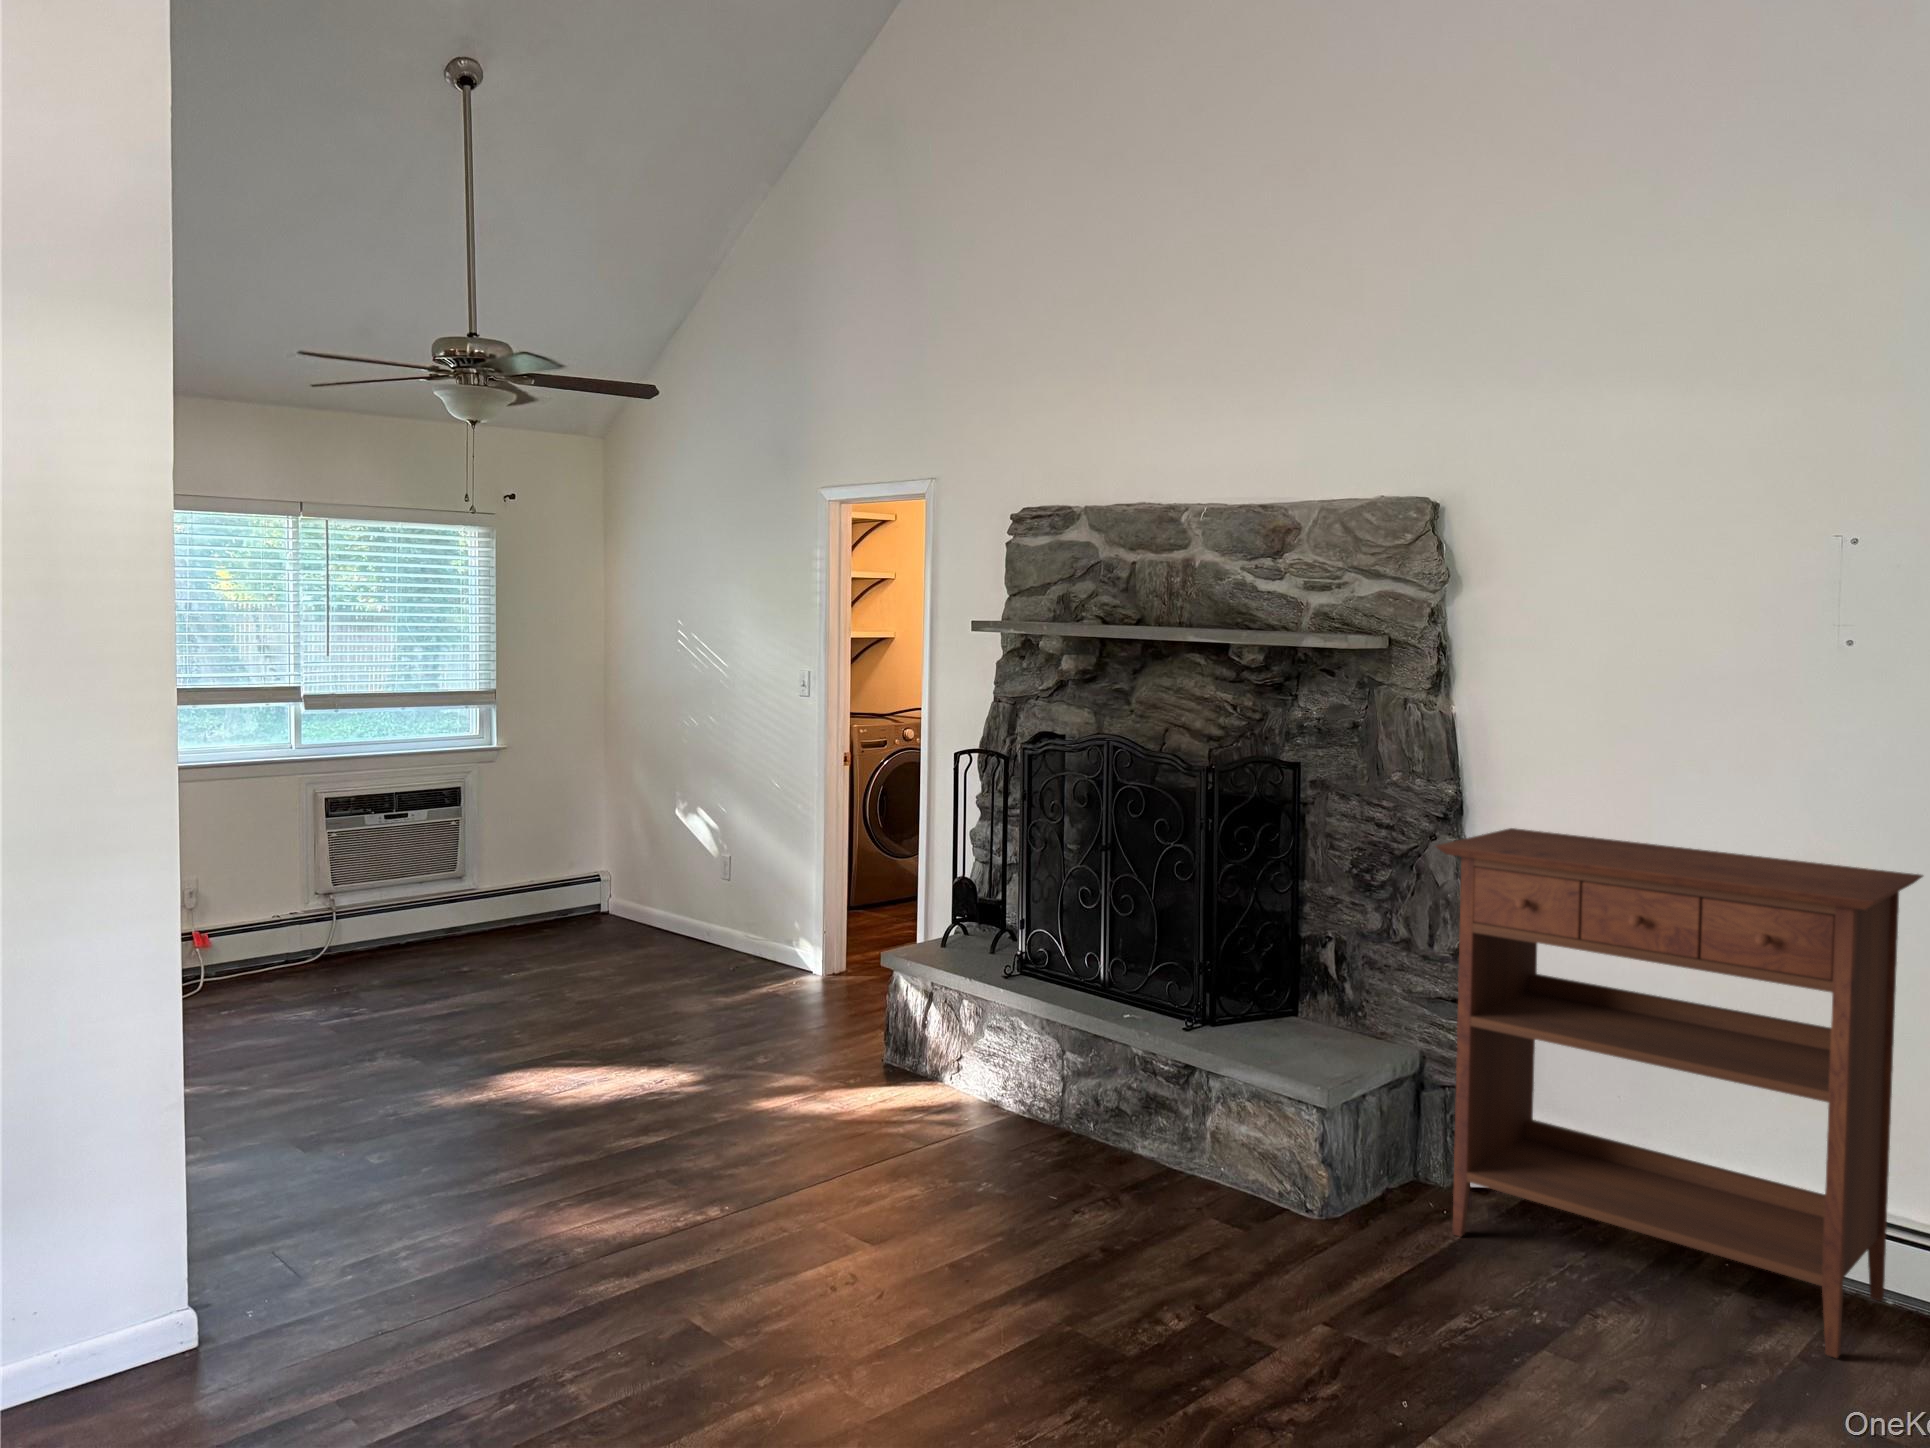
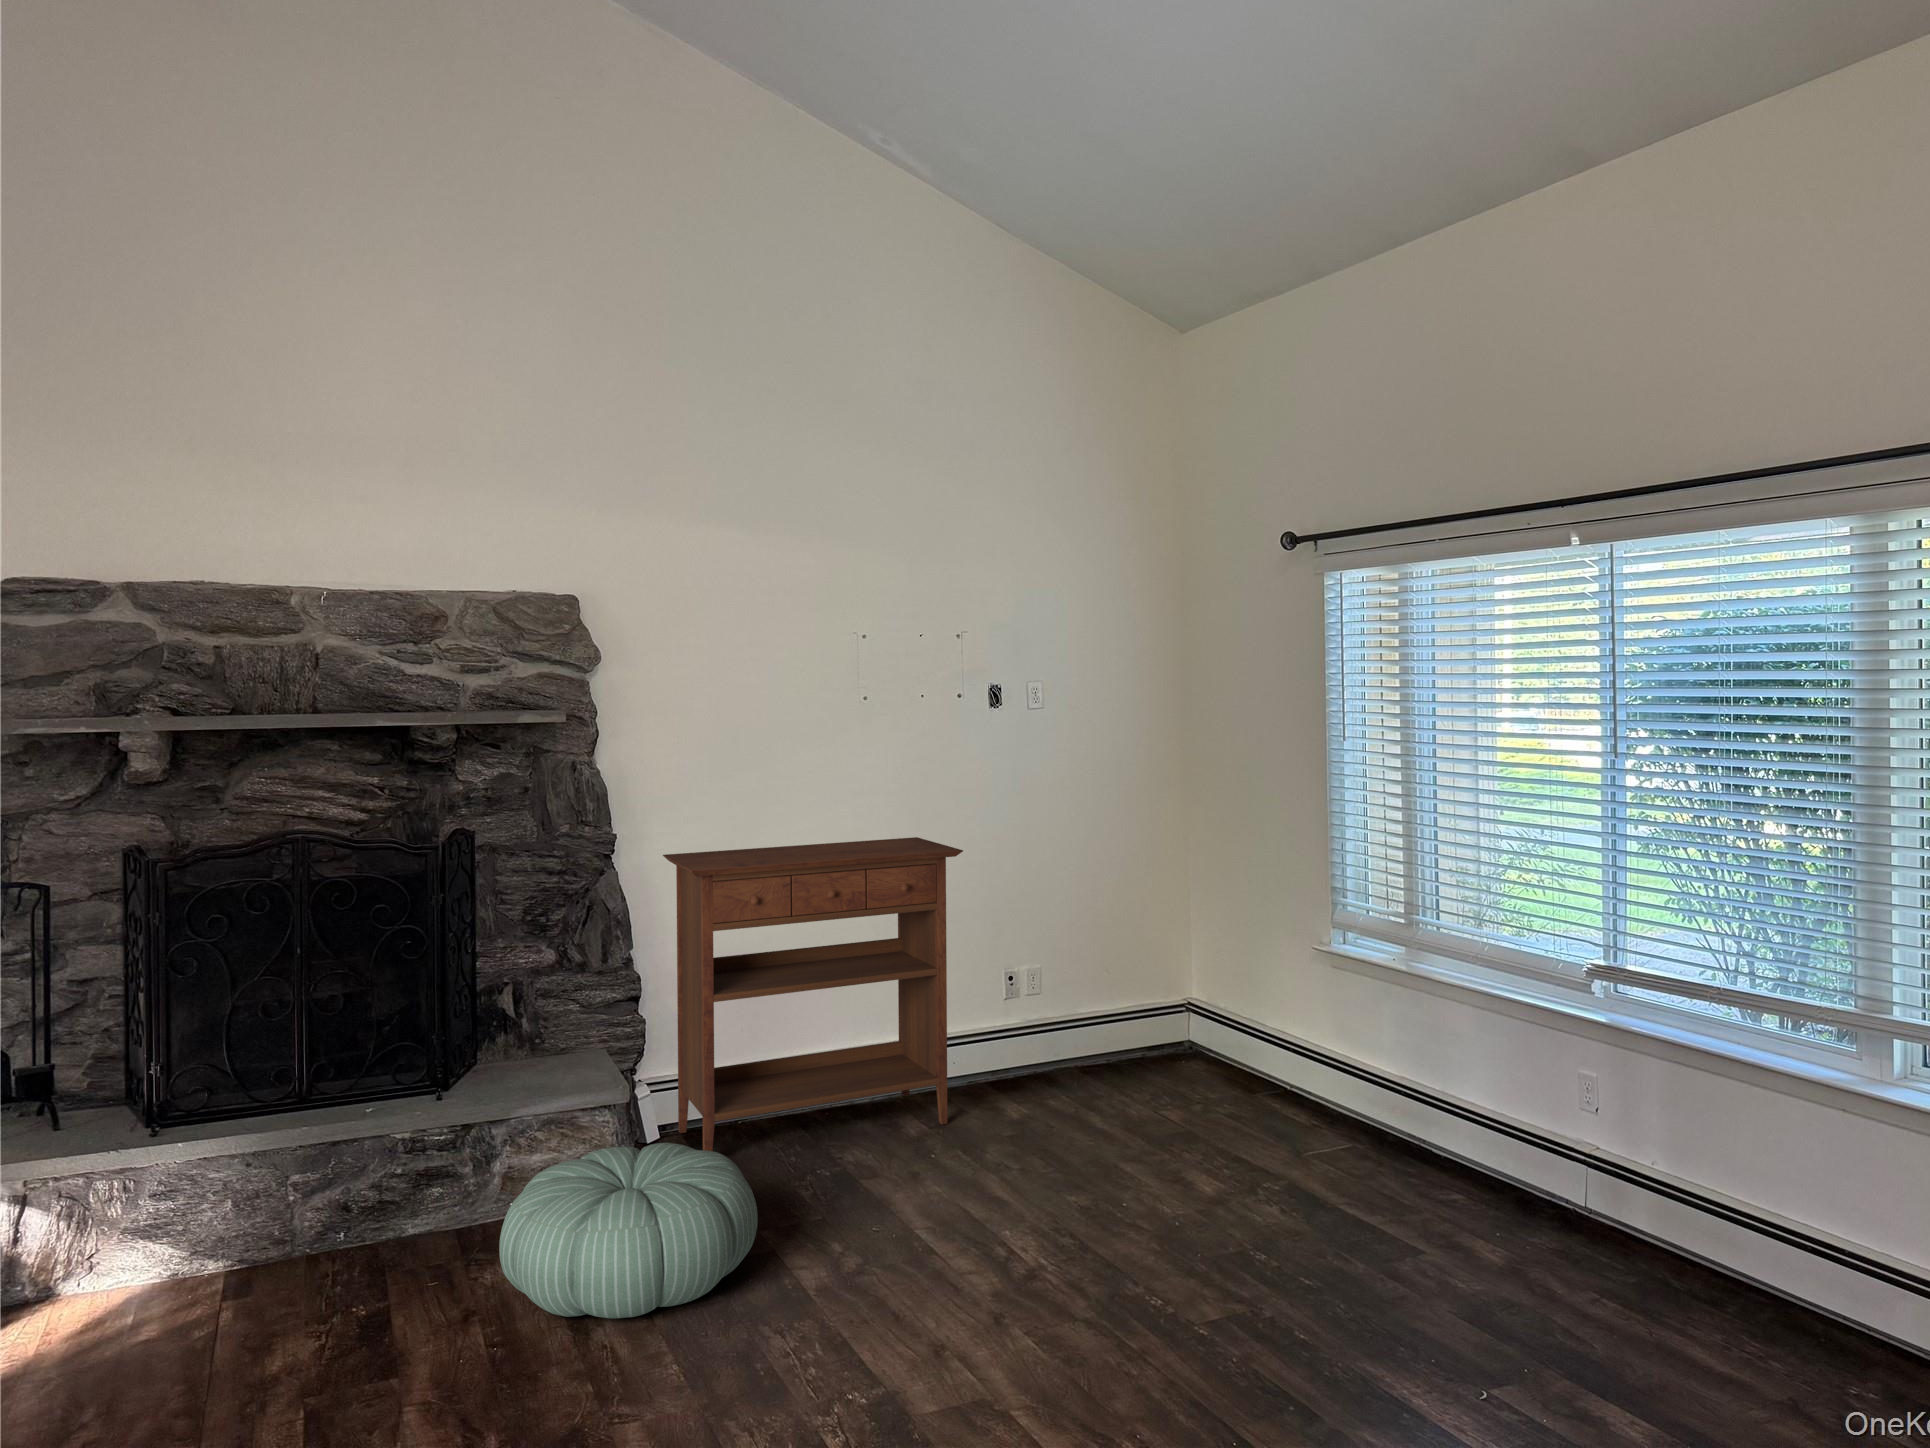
pouf: none [1028,1126,1311,1324] -> present [499,1143,758,1319]

